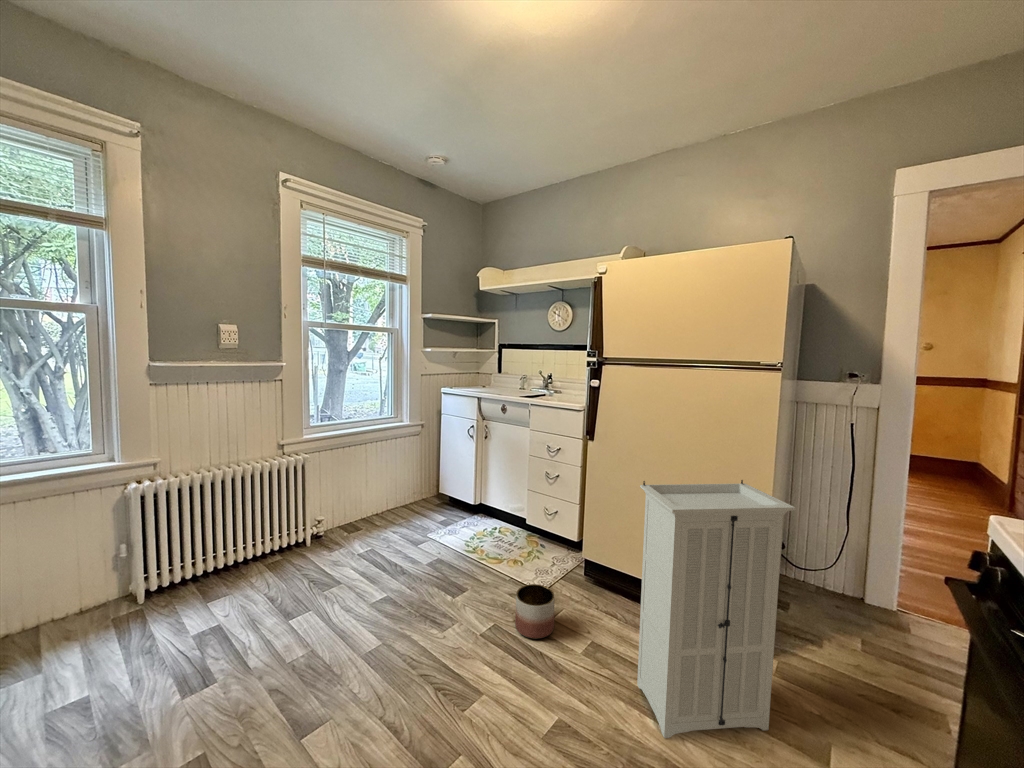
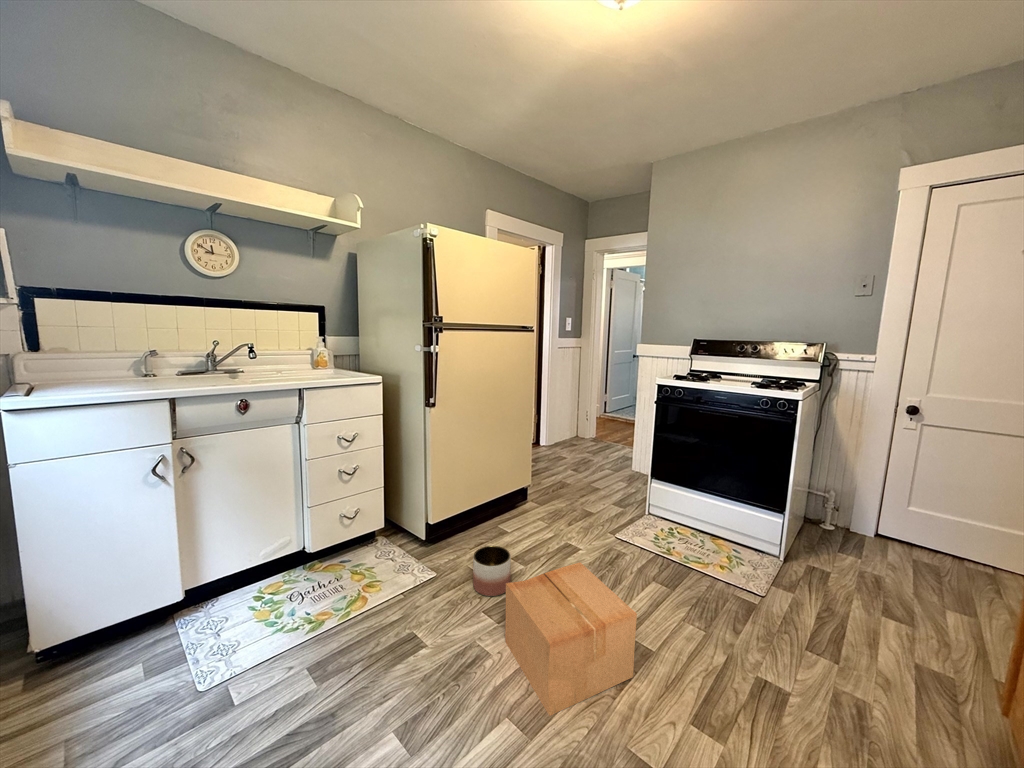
storage cabinet: present [637,480,796,738] -> none [547,395,606,548]
cardboard box: none [376,584,493,737] -> present [505,562,637,716]

